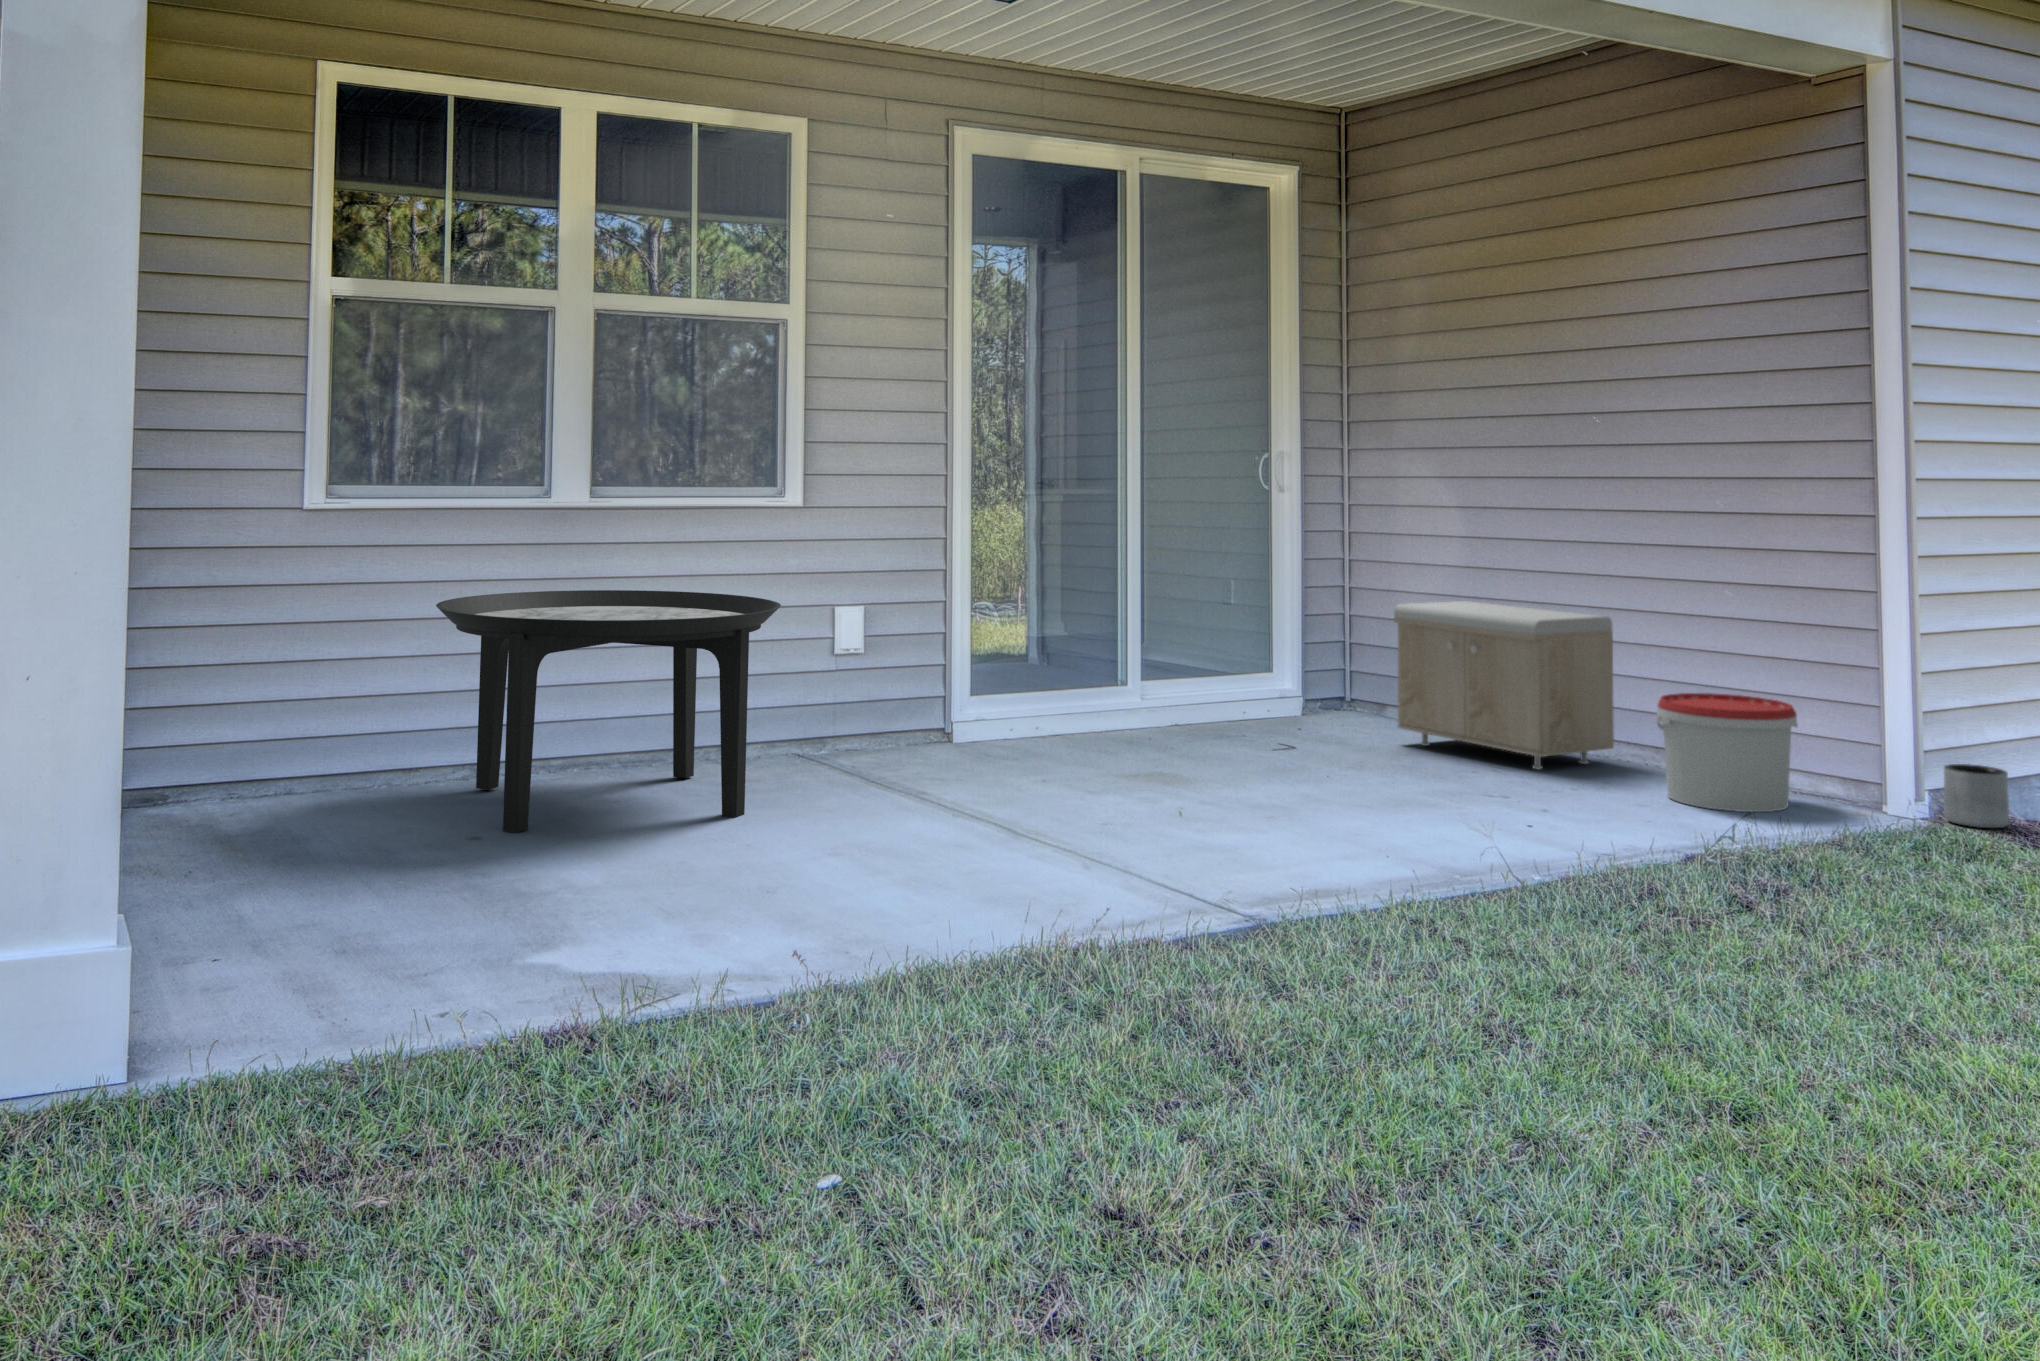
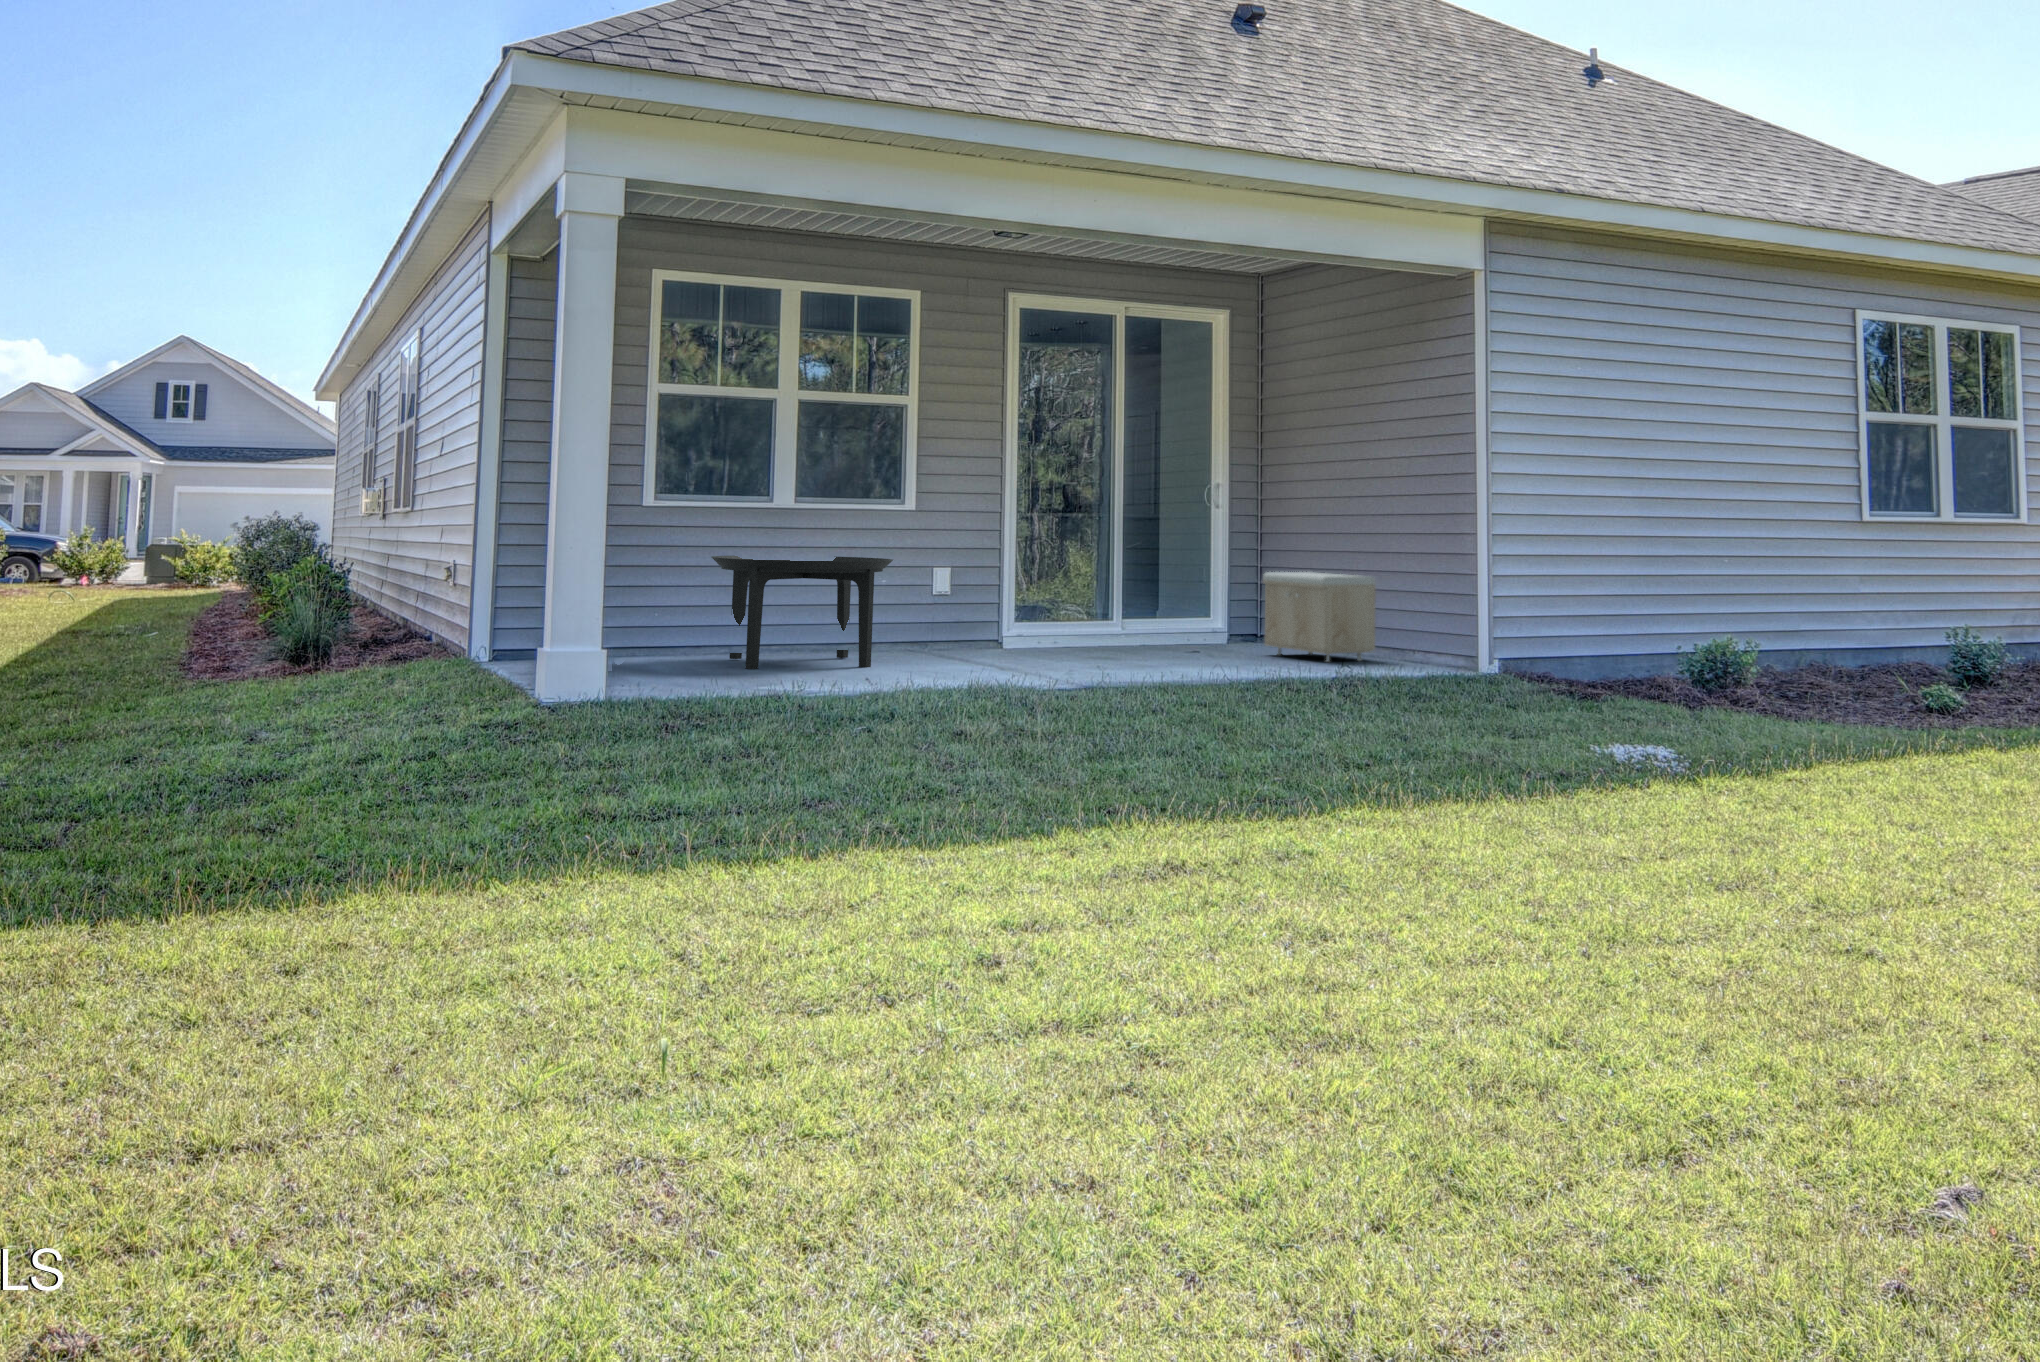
bucket: present [1656,693,1797,812] -> none [1371,614,1442,673]
planter: present [1944,764,2009,828] -> none [1505,646,1535,677]

